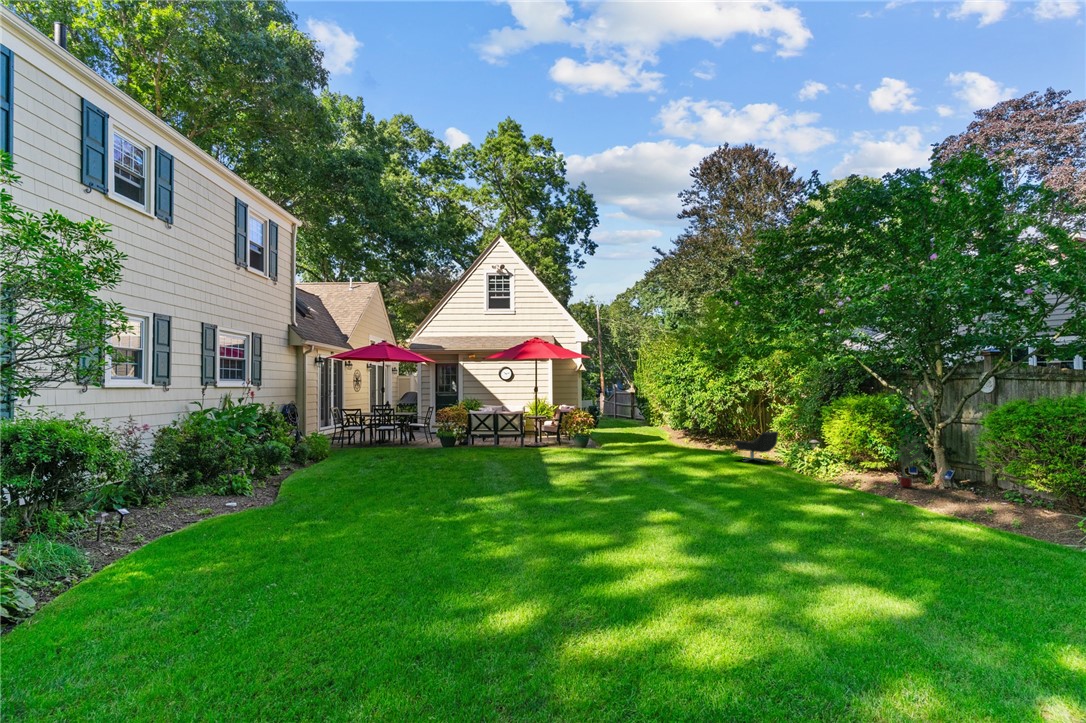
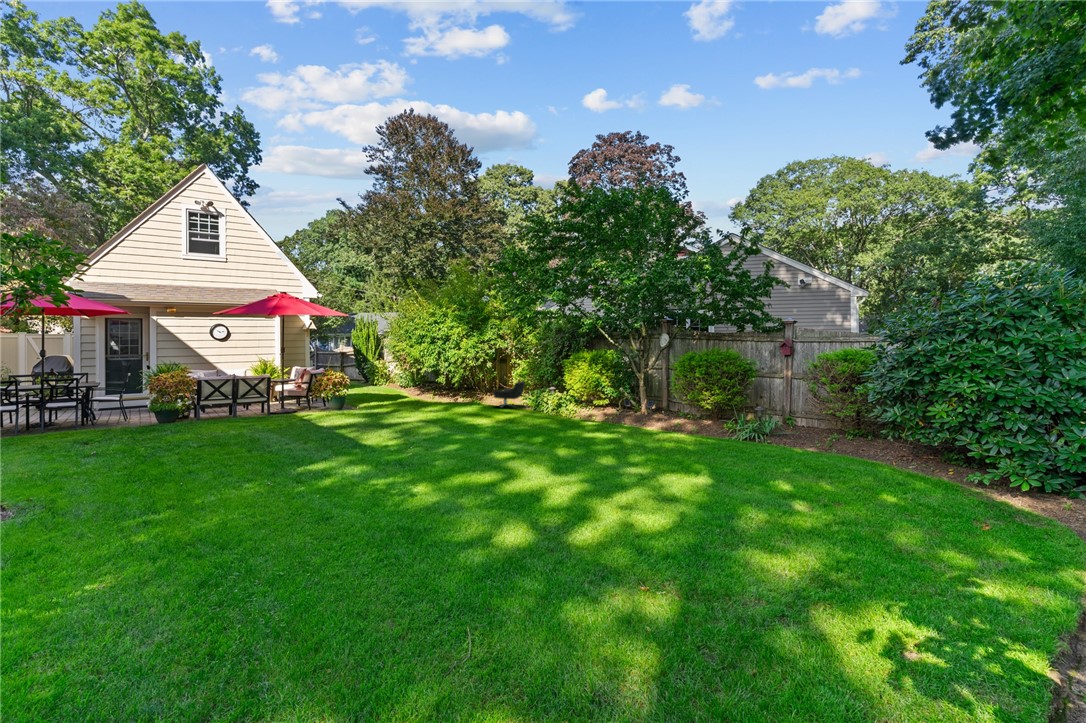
potted tree: present [895,435,927,488] -> none [611,378,636,415]

